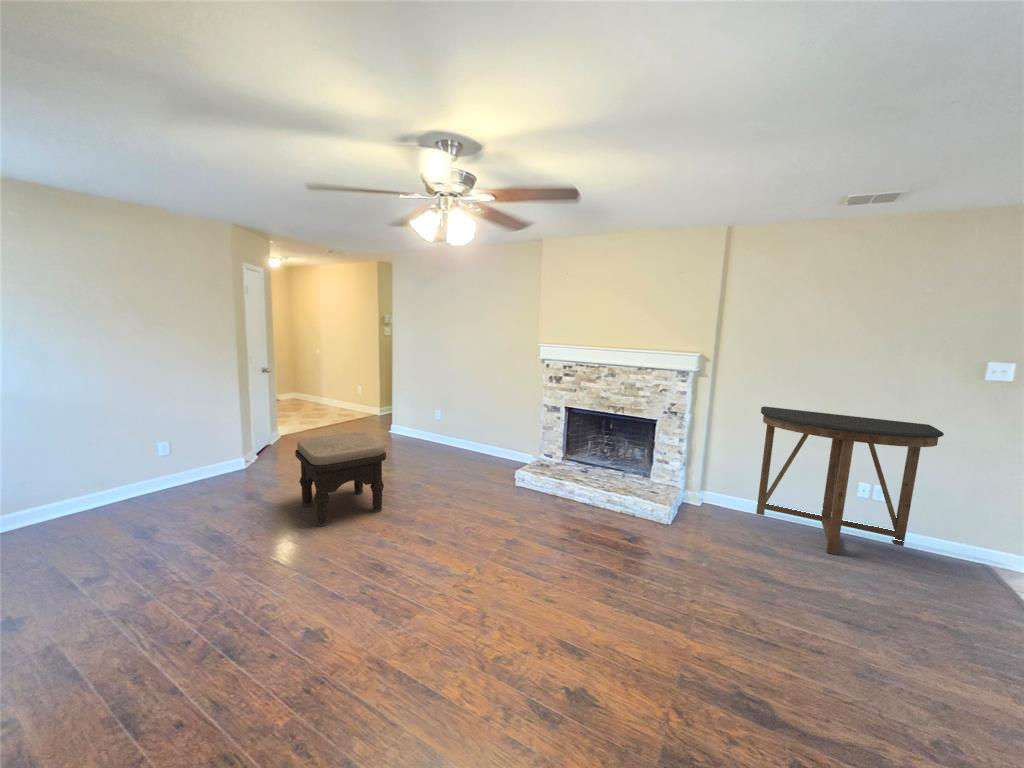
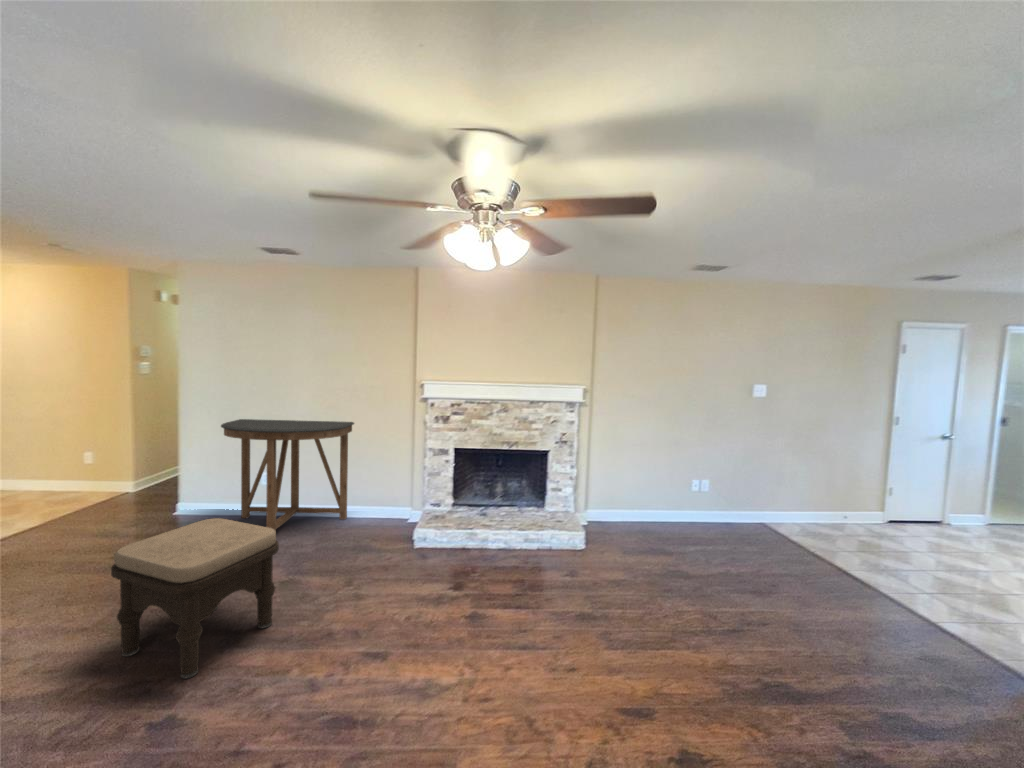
console table: present [756,406,944,555] -> present [221,419,354,531]

